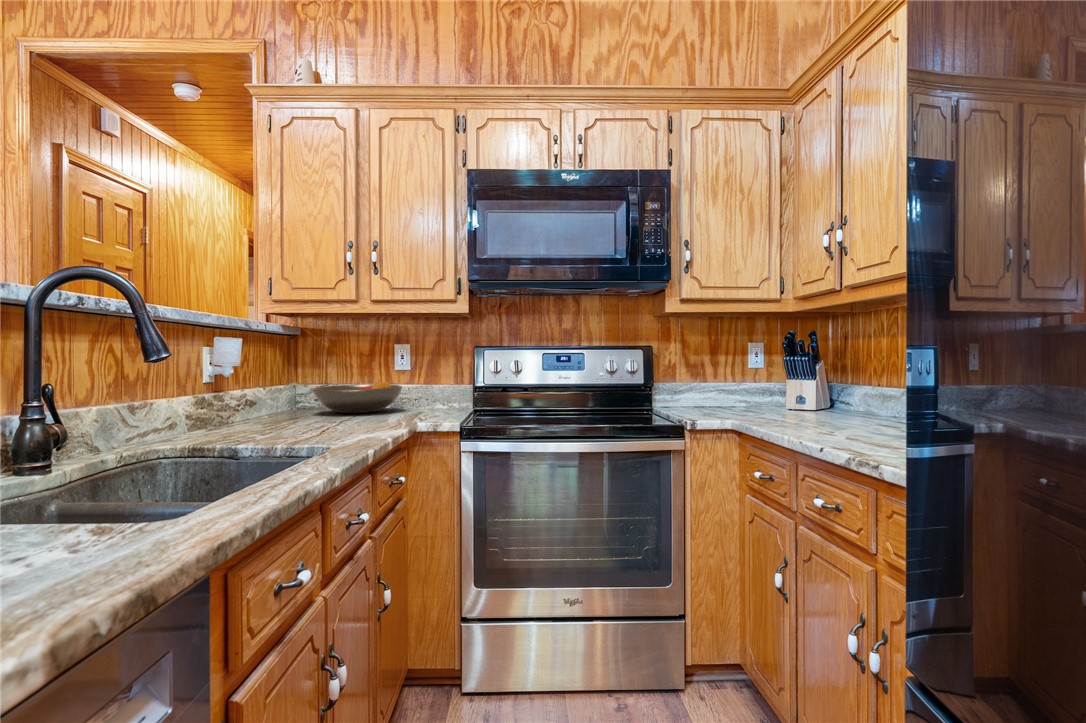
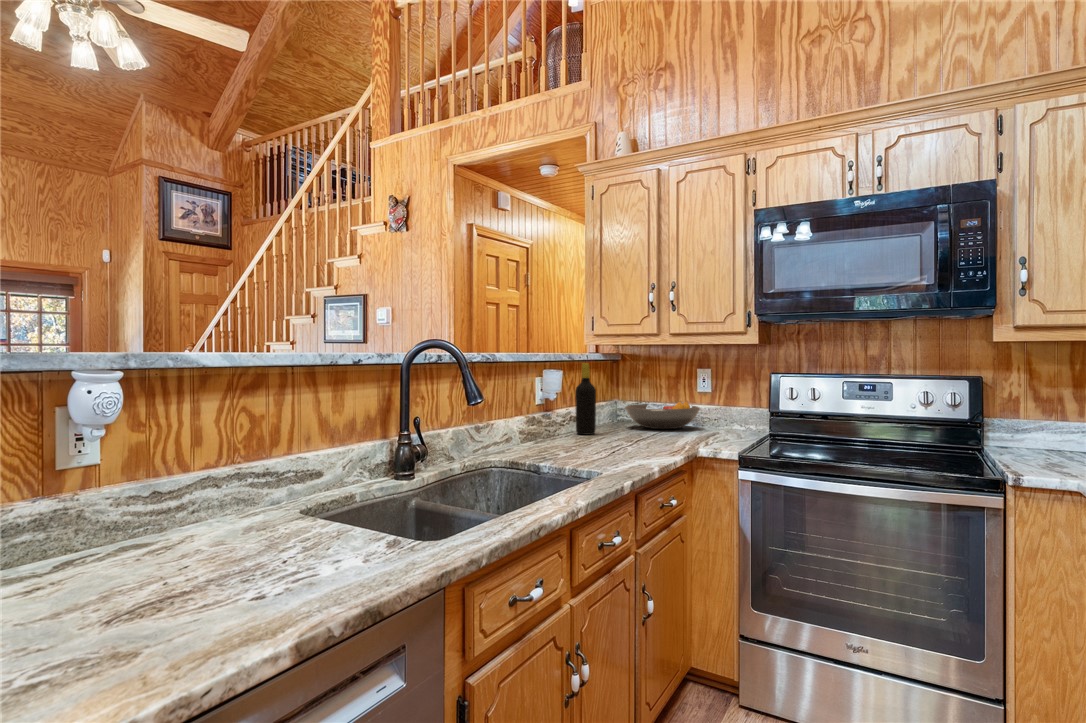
bottle: none [243,333,274,427] -> present [575,363,596,435]

